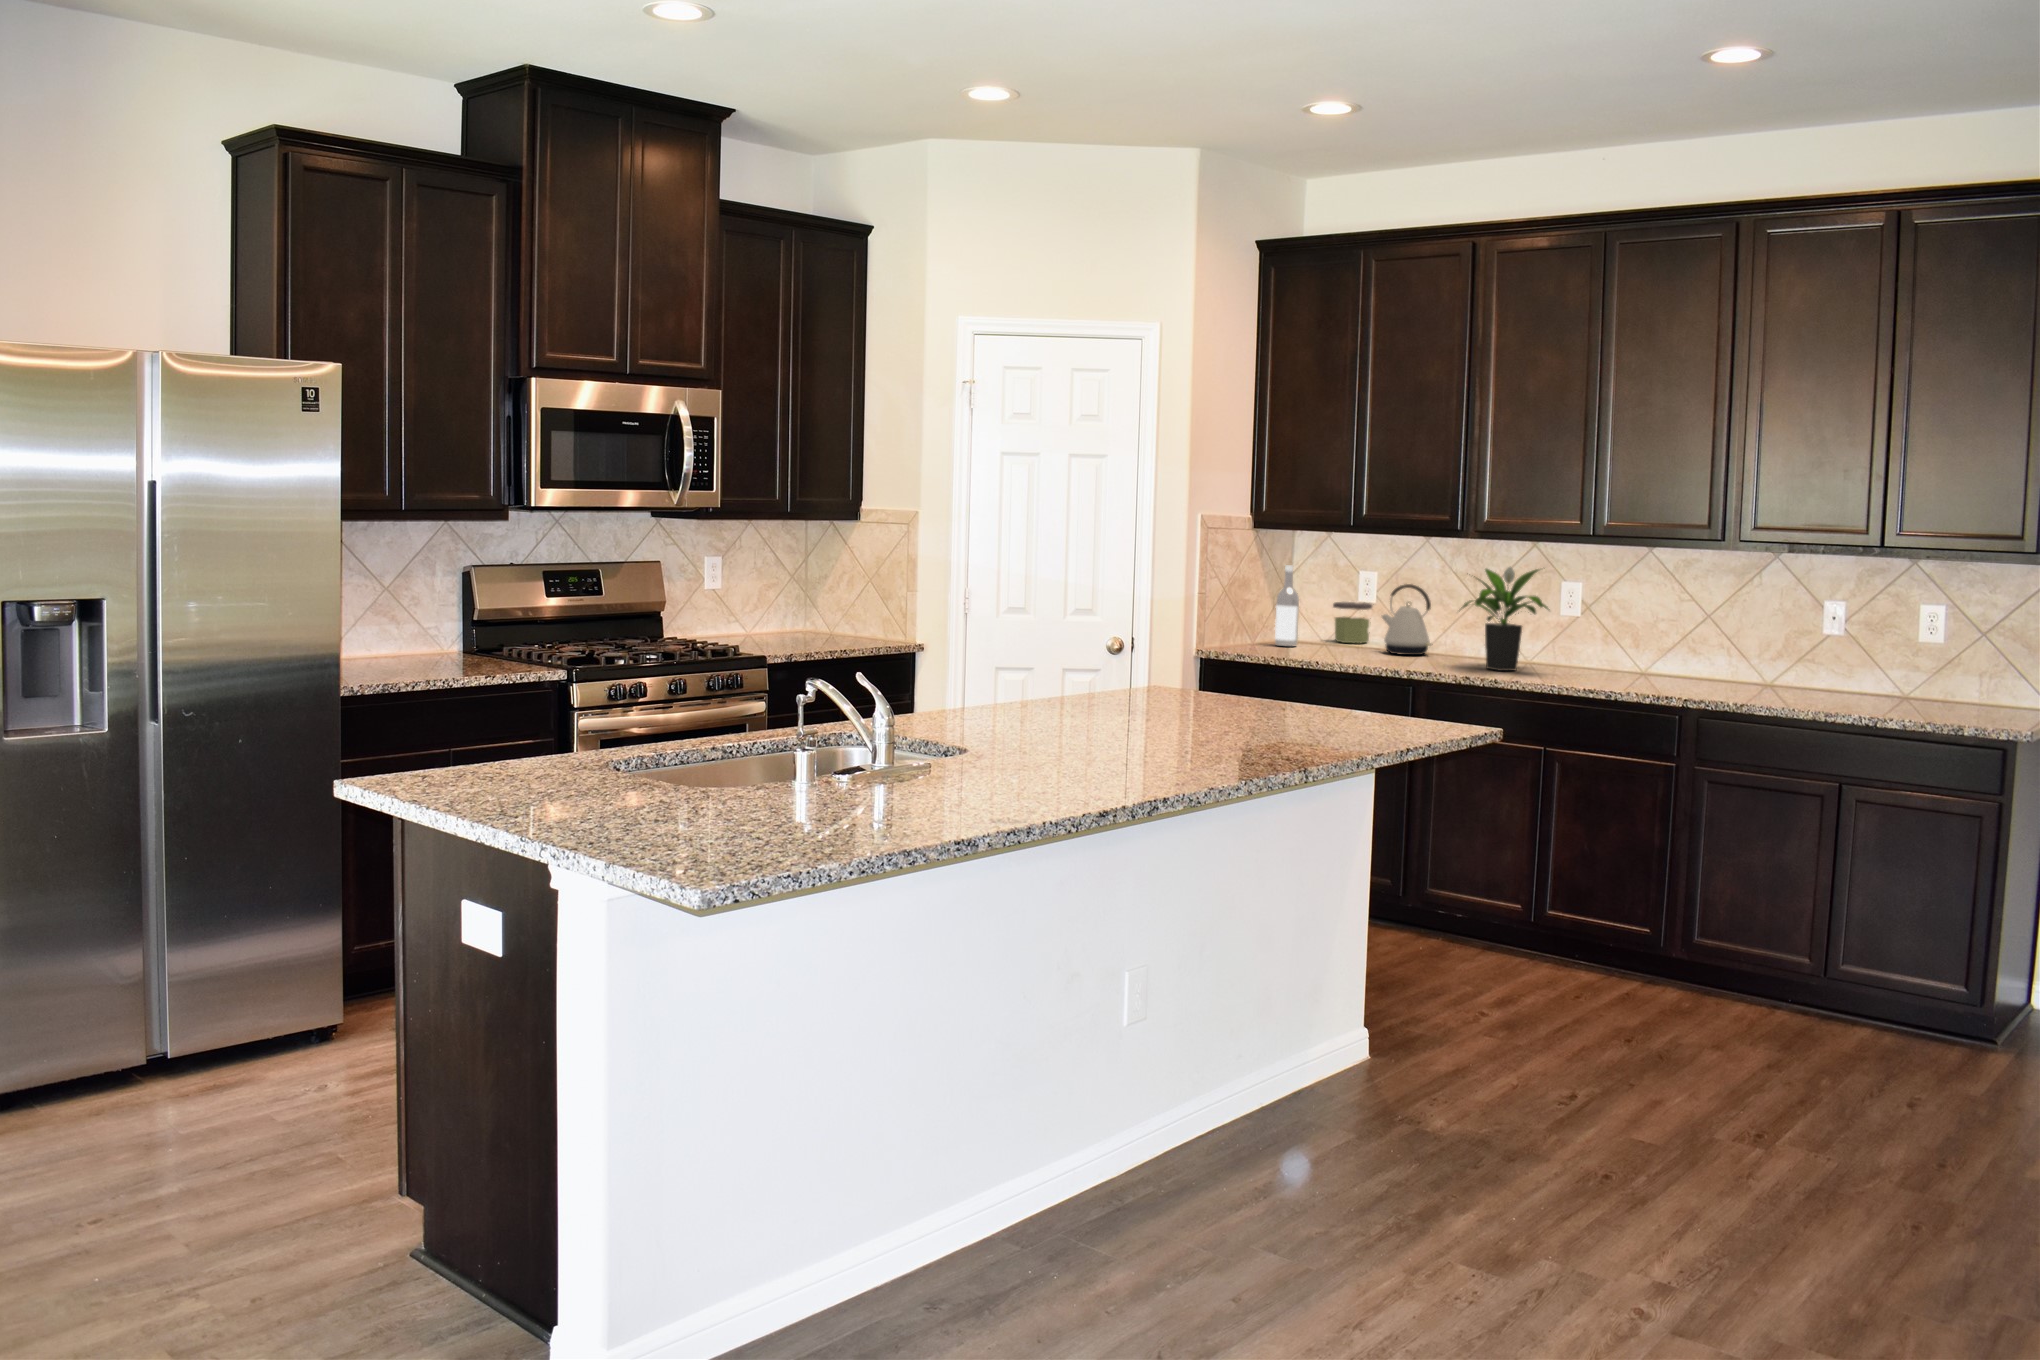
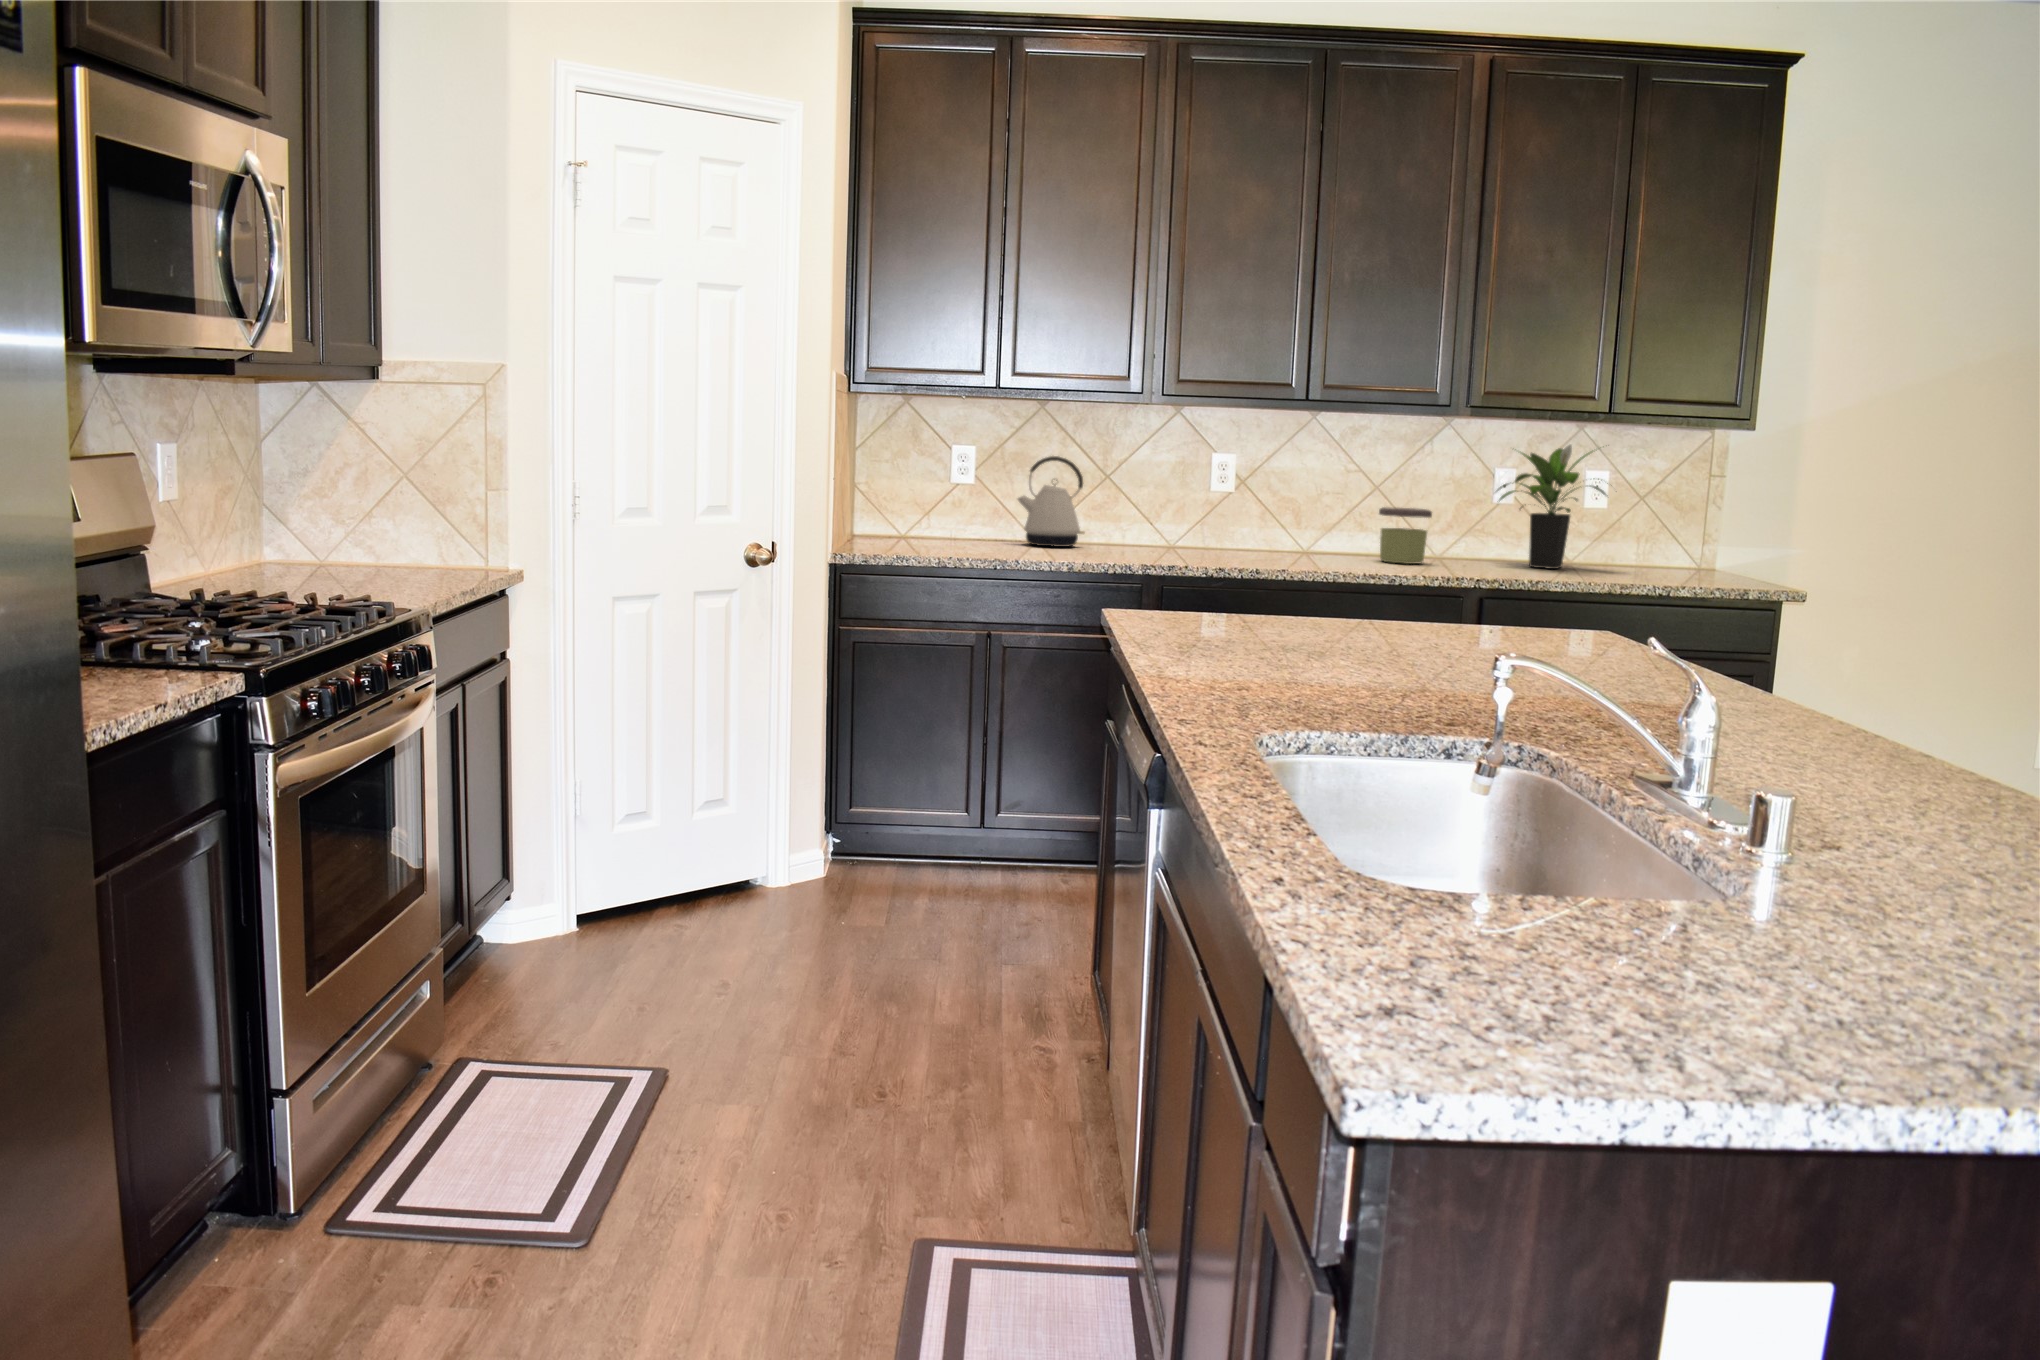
wine bottle: present [1275,565,1299,646] -> none [886,432,917,542]
potted plant: present [1460,567,1550,671] -> present [1497,445,1608,569]
jar: present [1333,602,1372,643] -> present [1379,507,1432,564]

